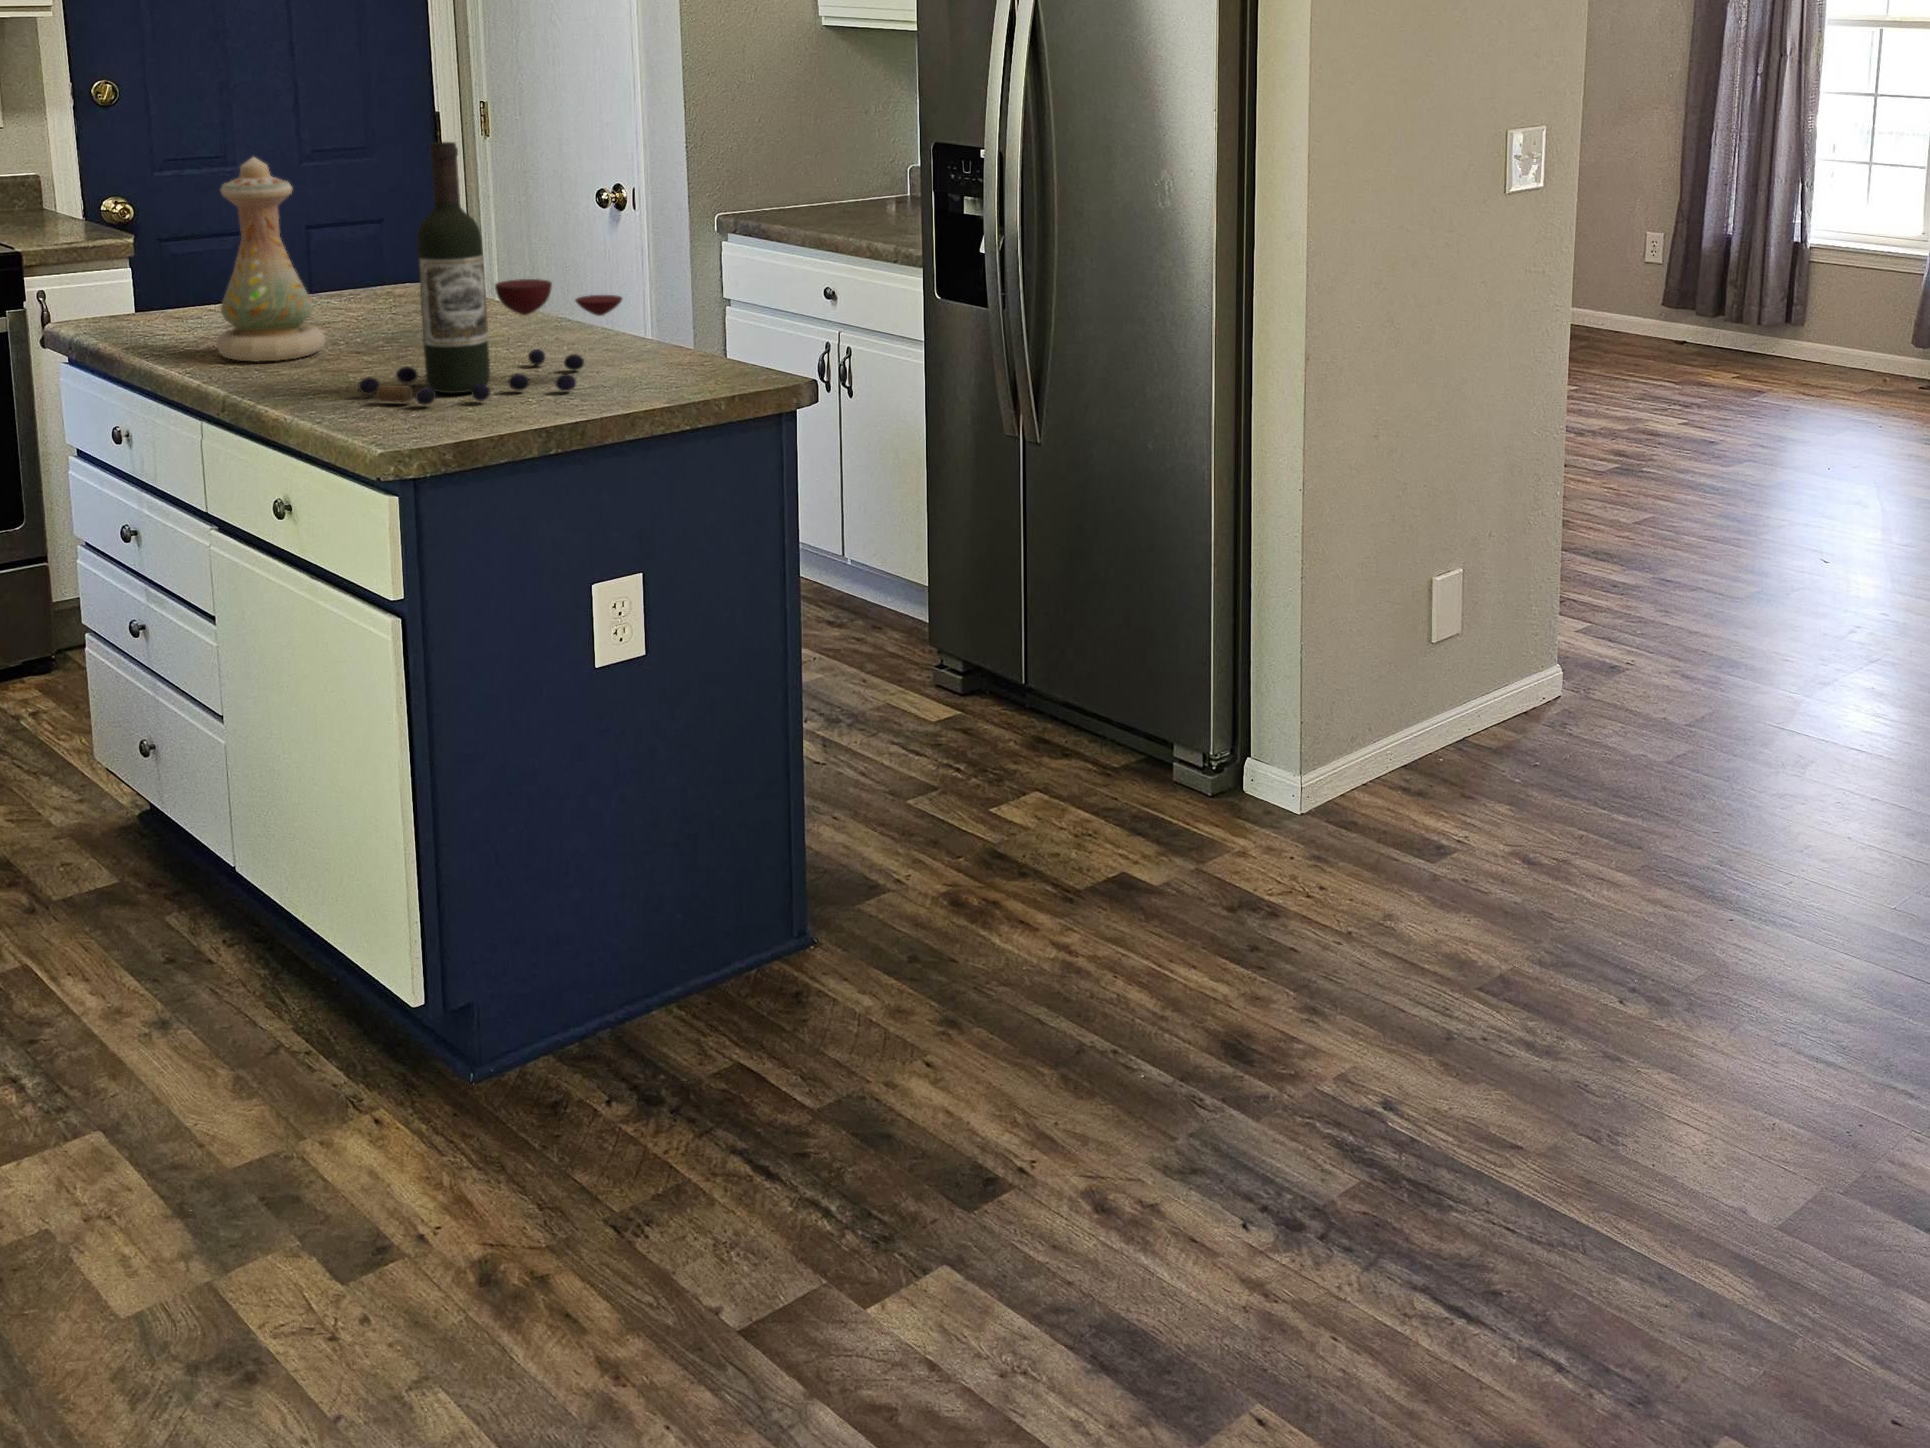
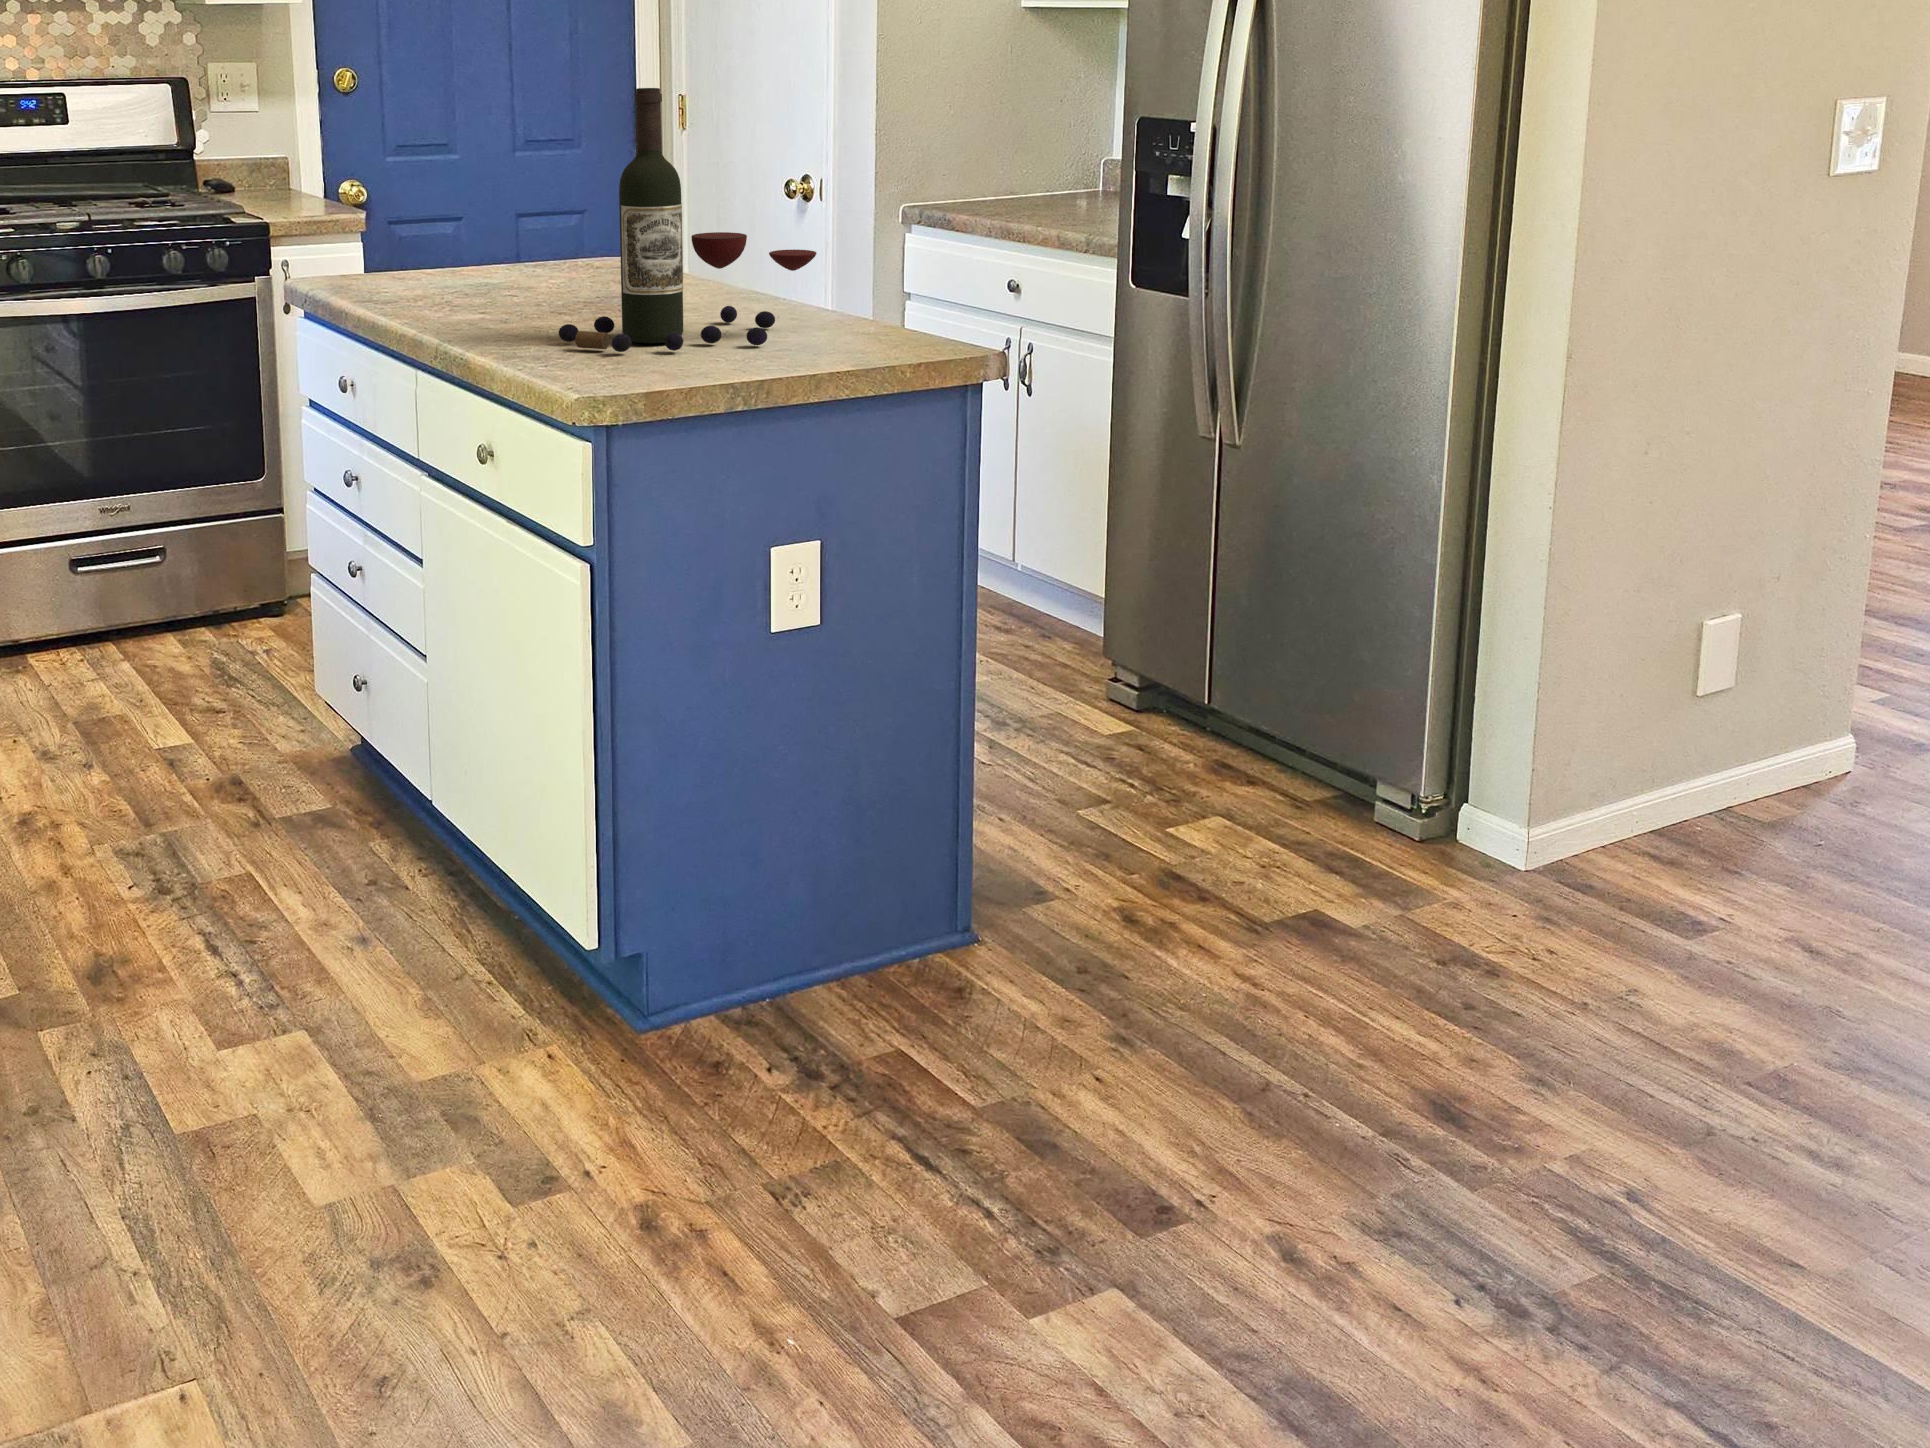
vase: present [217,157,325,362] -> none [432,111,530,312]

